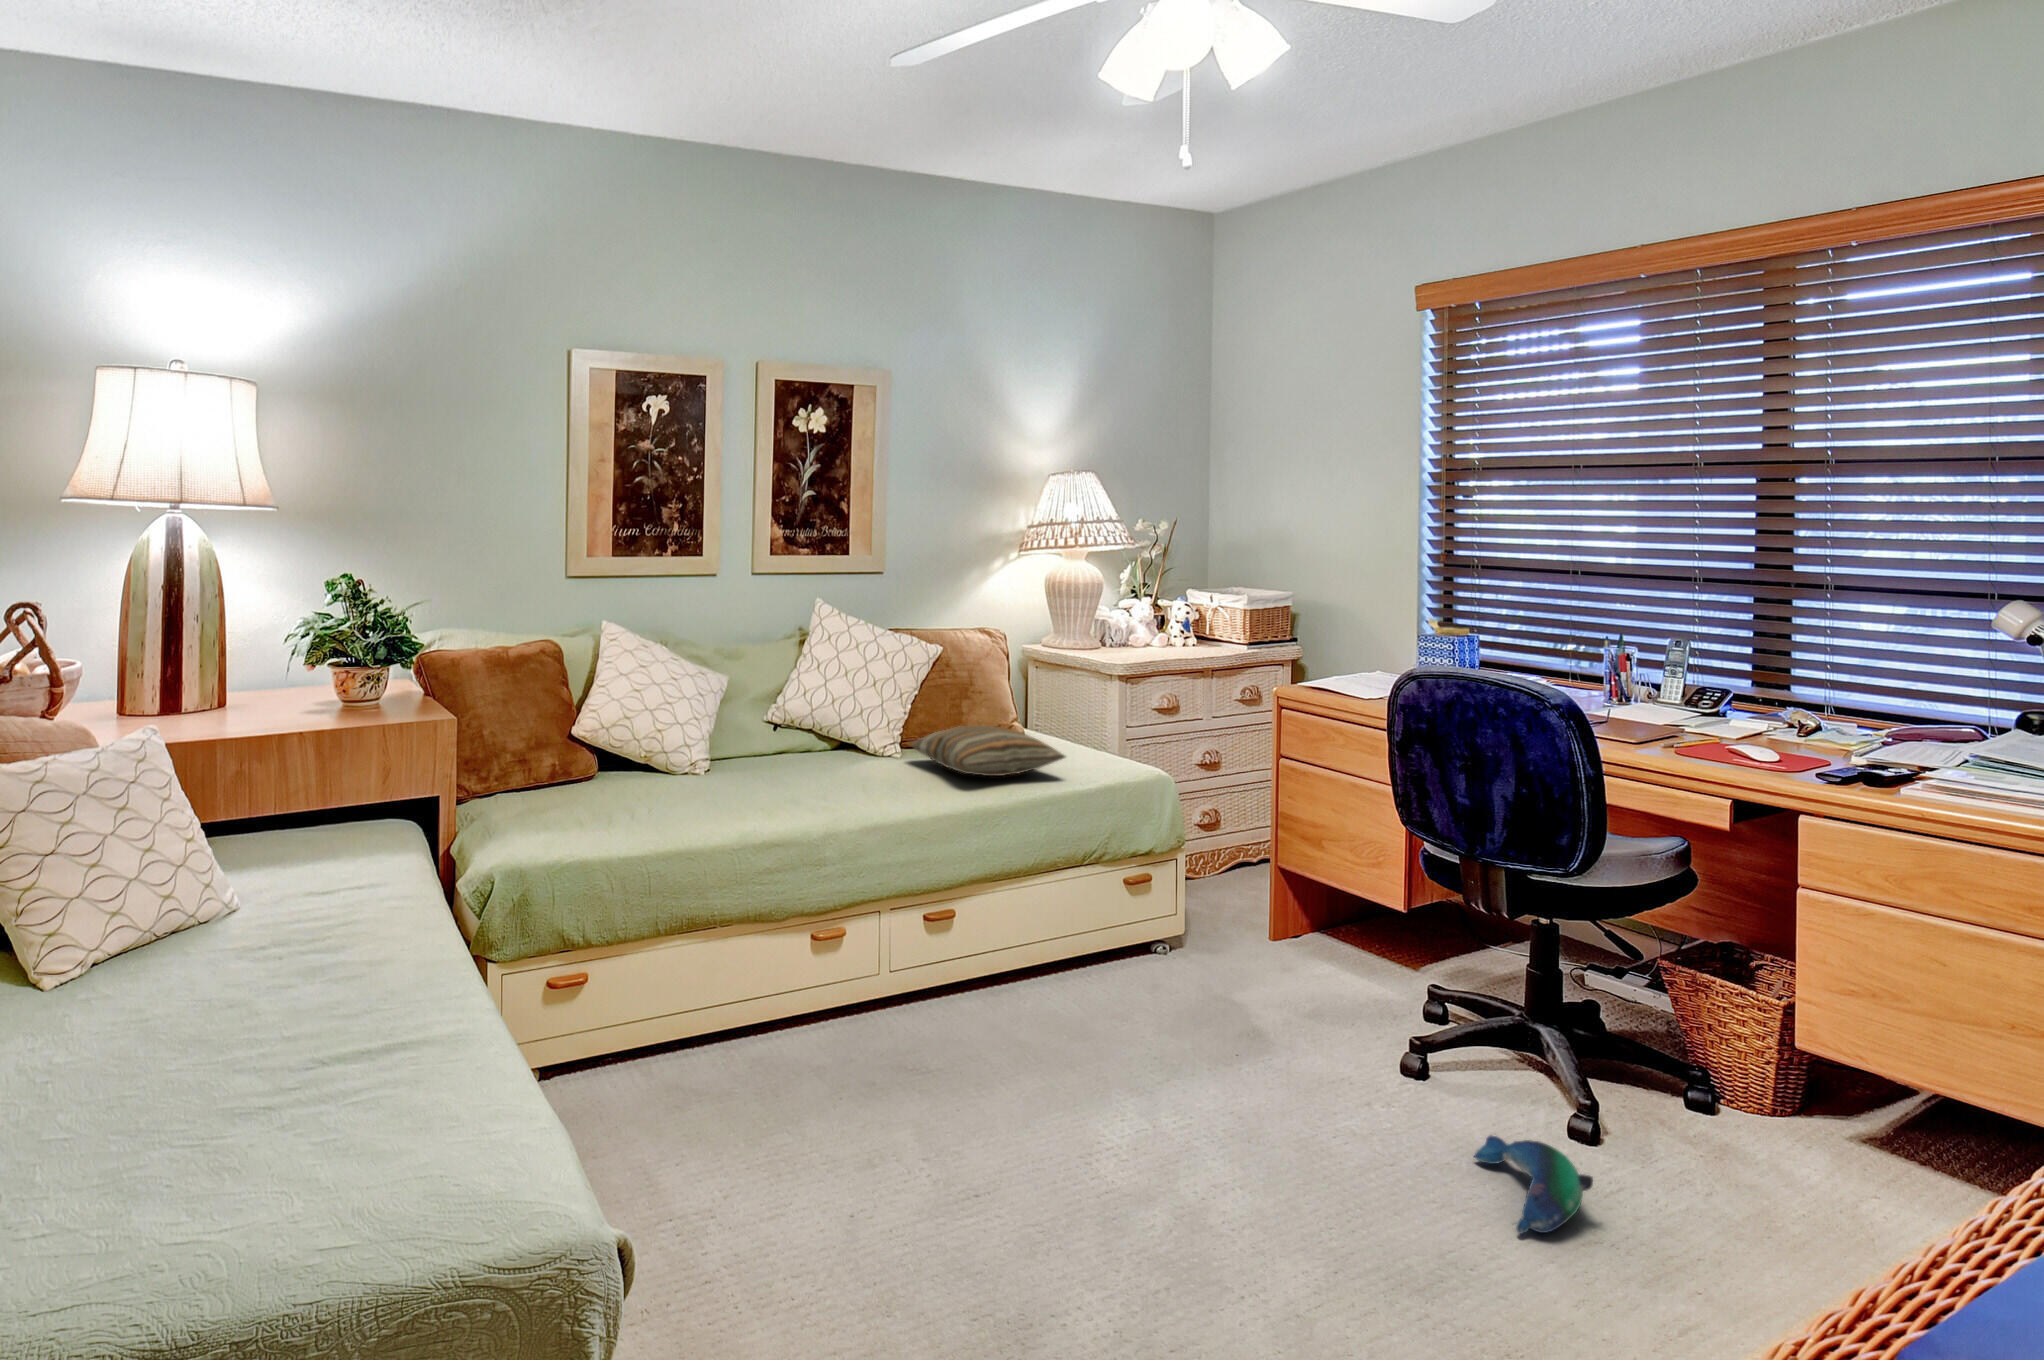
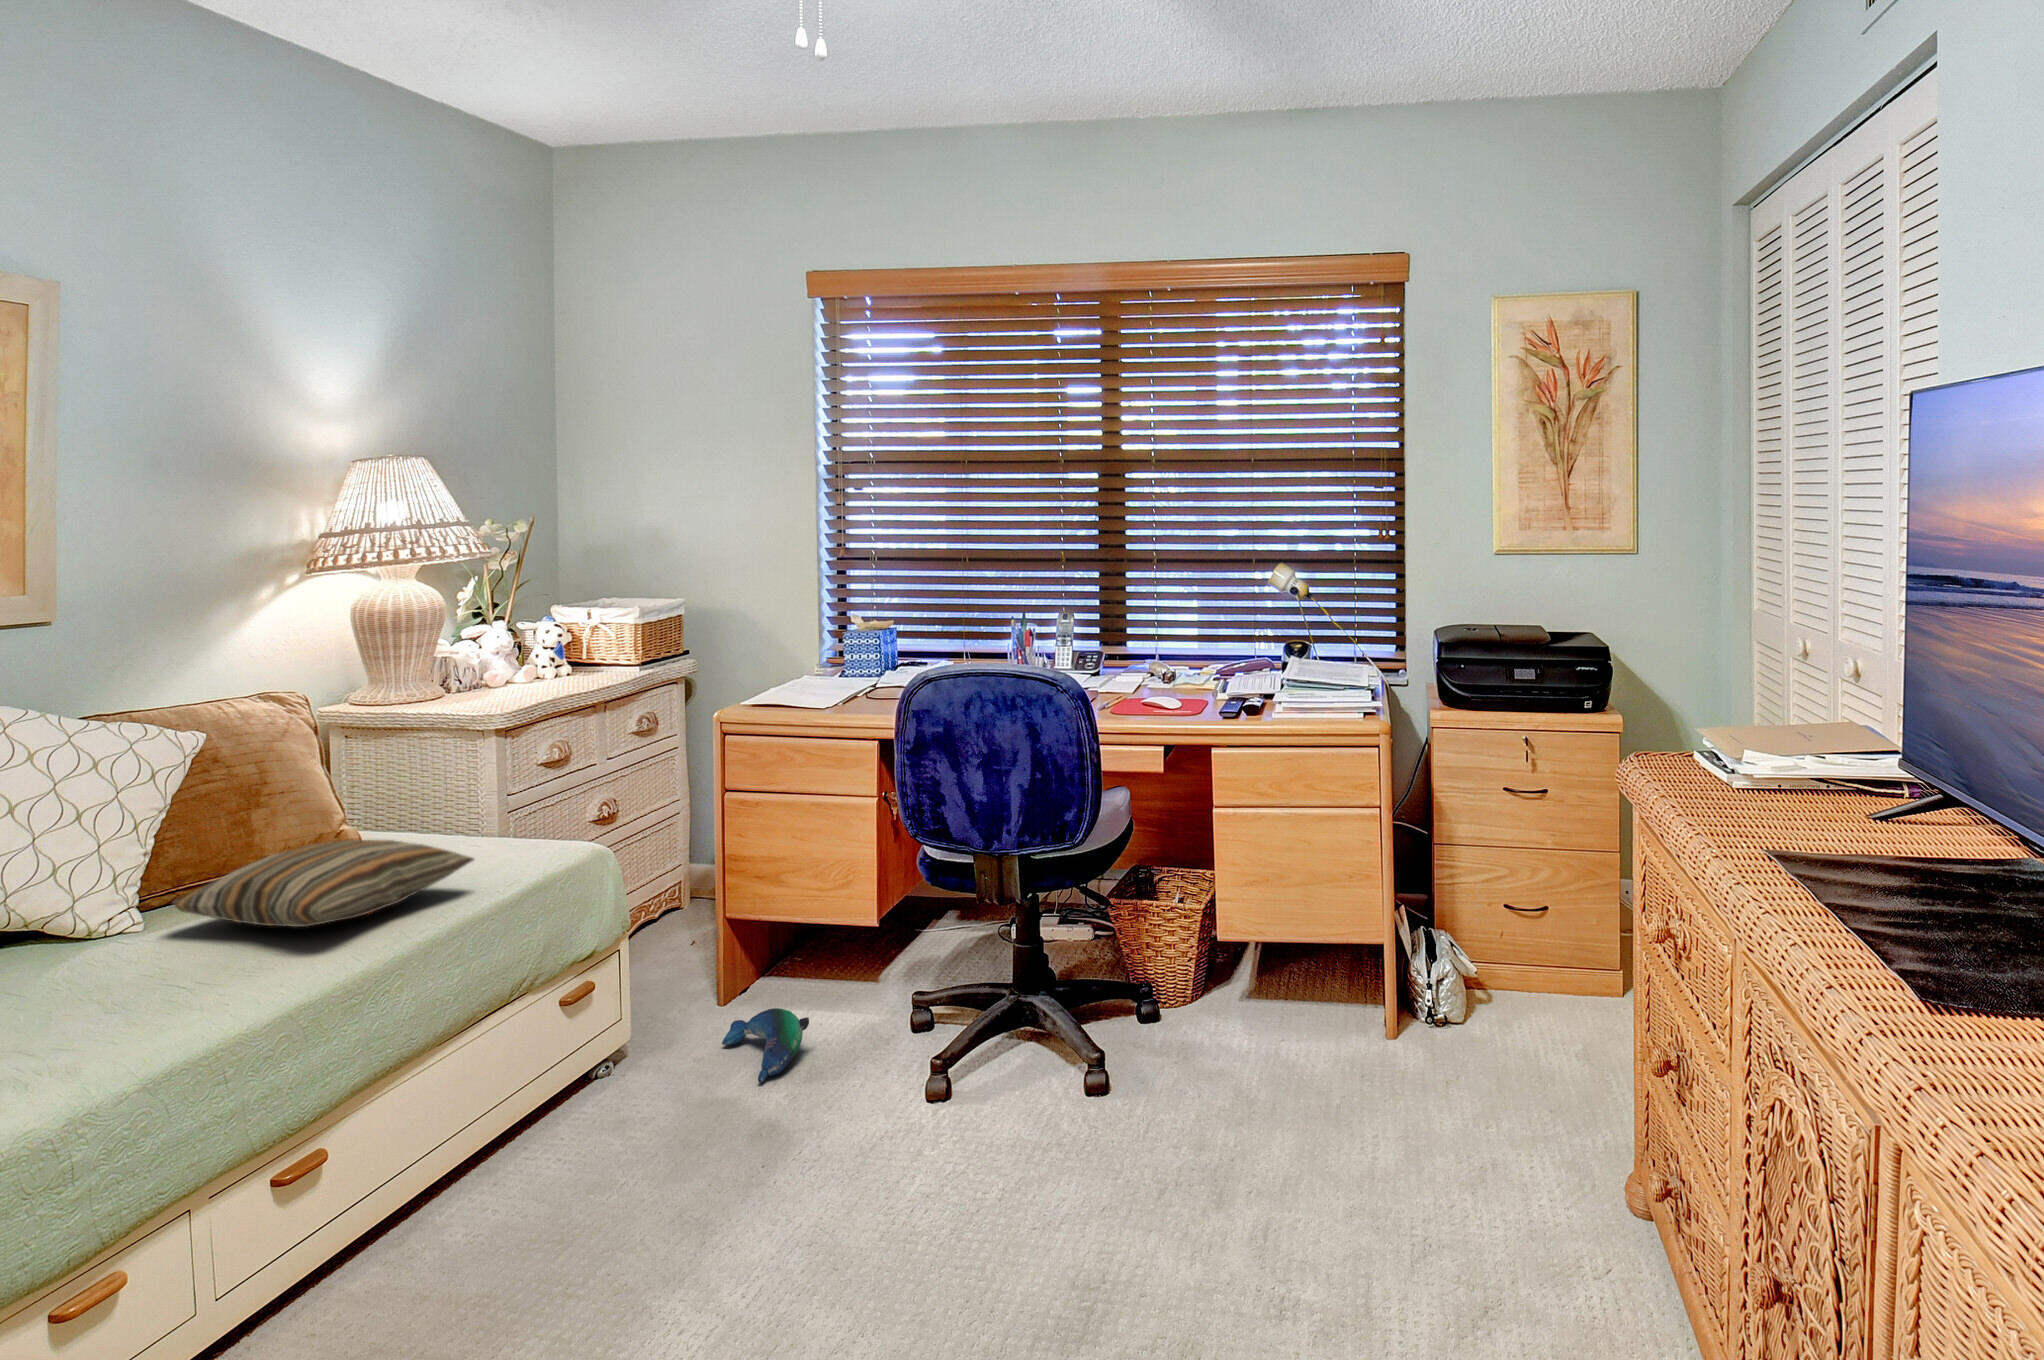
plush toy: present [1474,1136,1593,1234] -> present [722,1008,809,1082]

